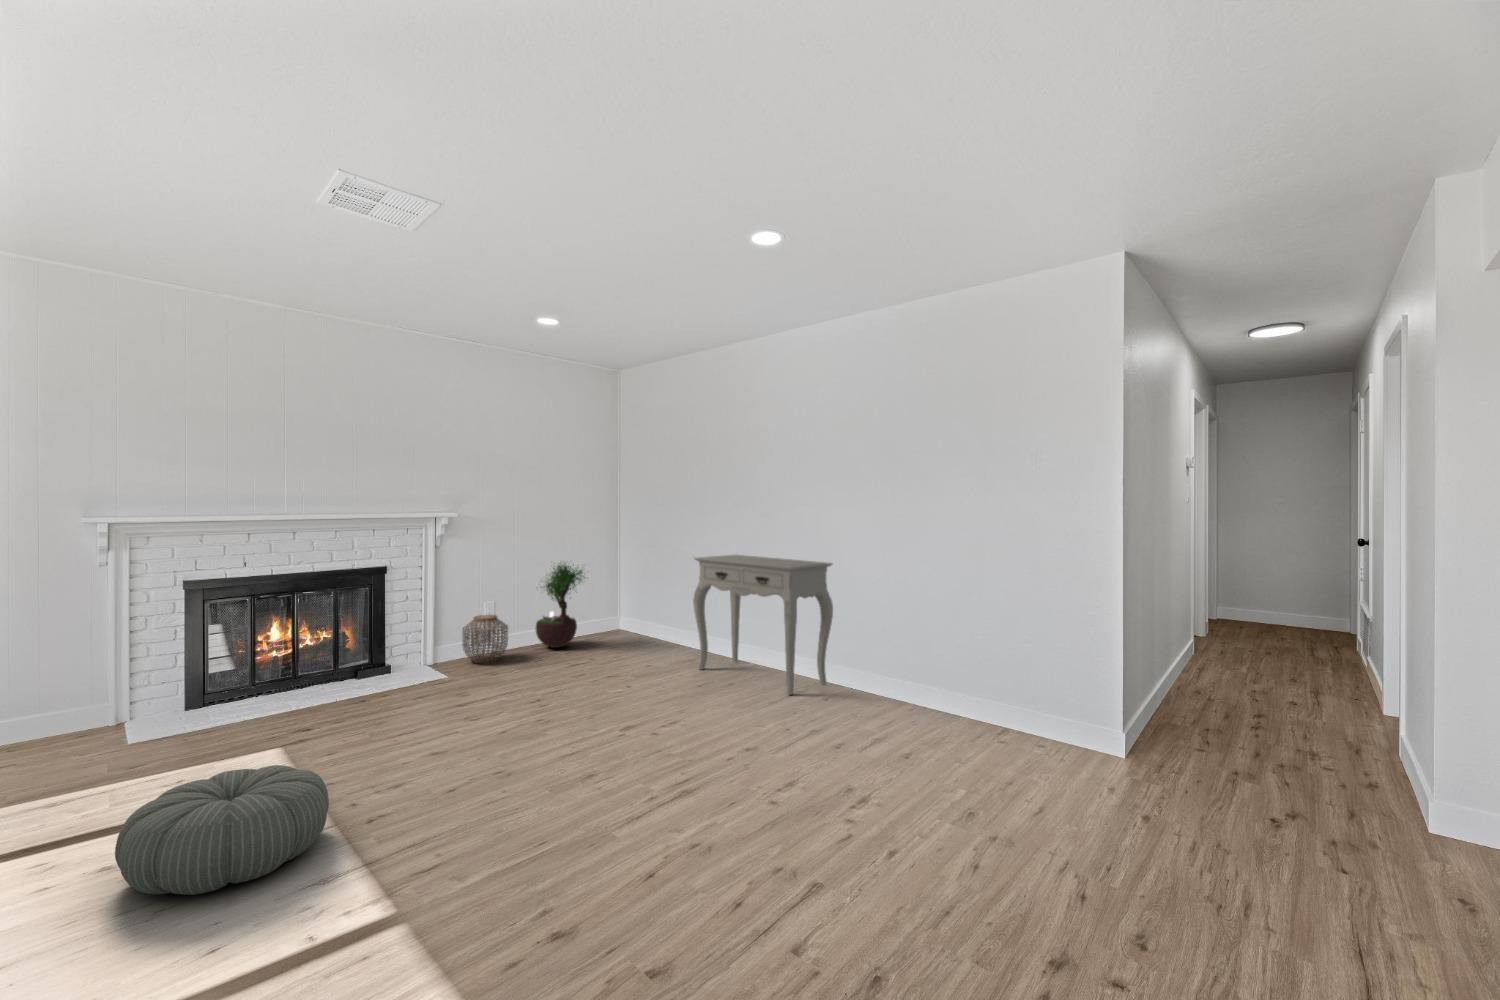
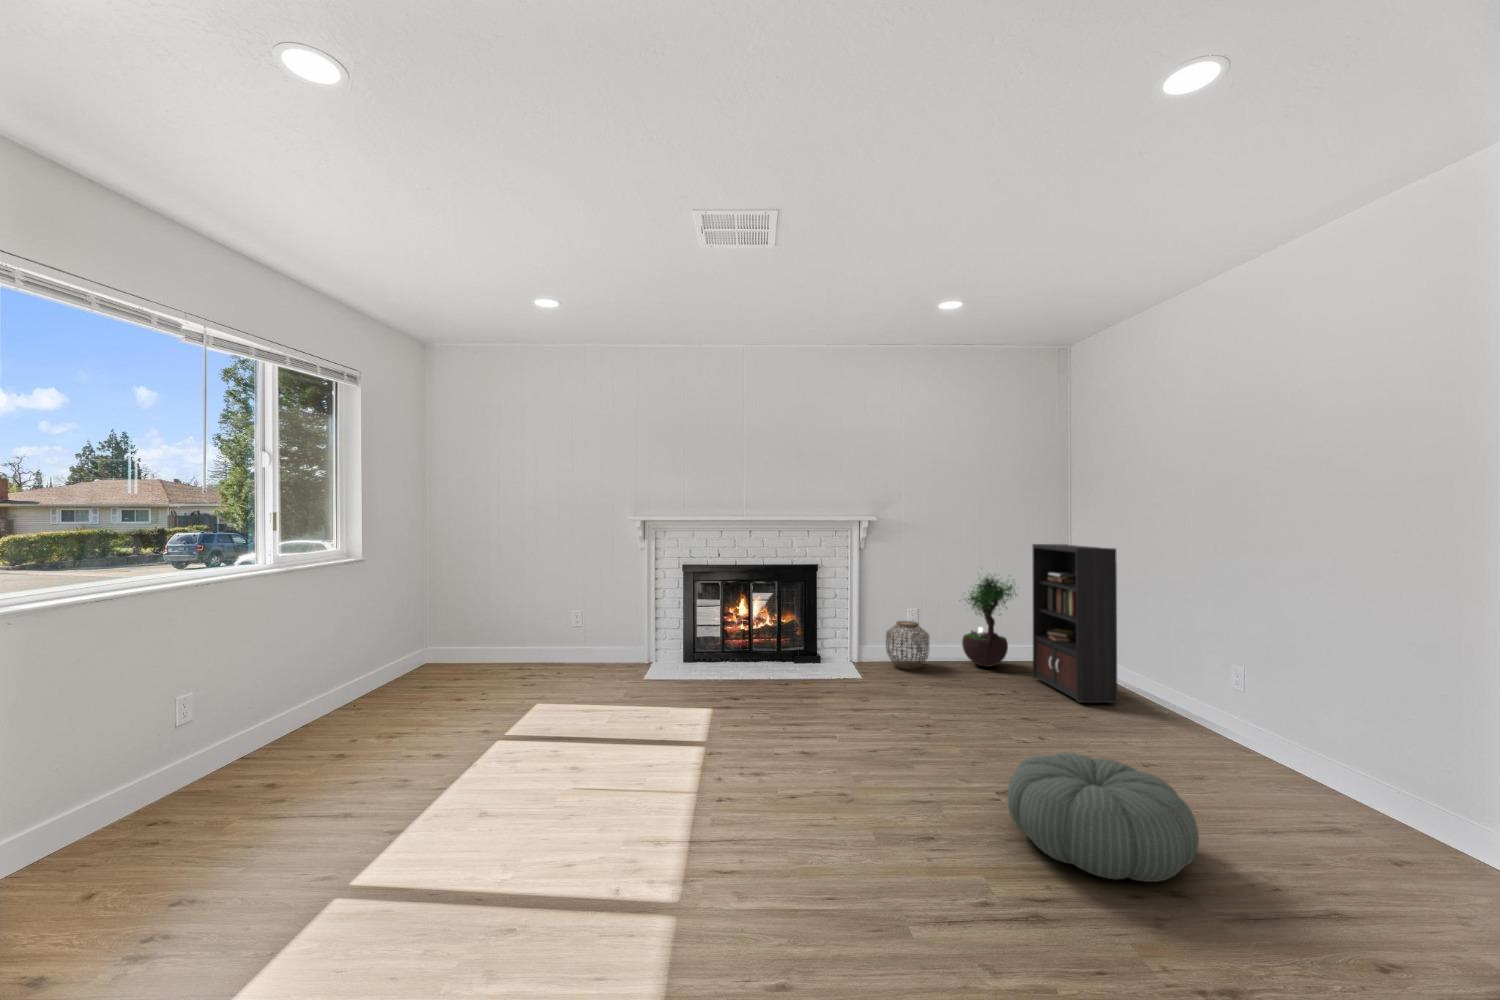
bookcase: none [601,531,701,661] -> present [1032,544,1167,714]
console table: present [693,555,833,695] -> none [1145,581,1416,816]
pouf: present [115,765,329,895] -> present [1007,752,1199,882]

